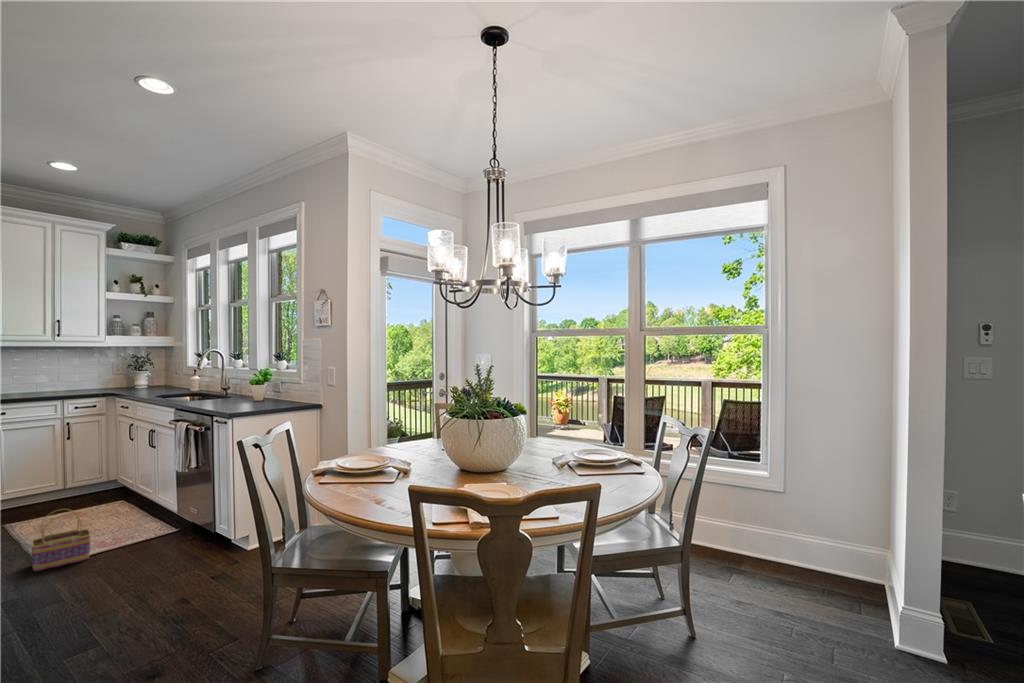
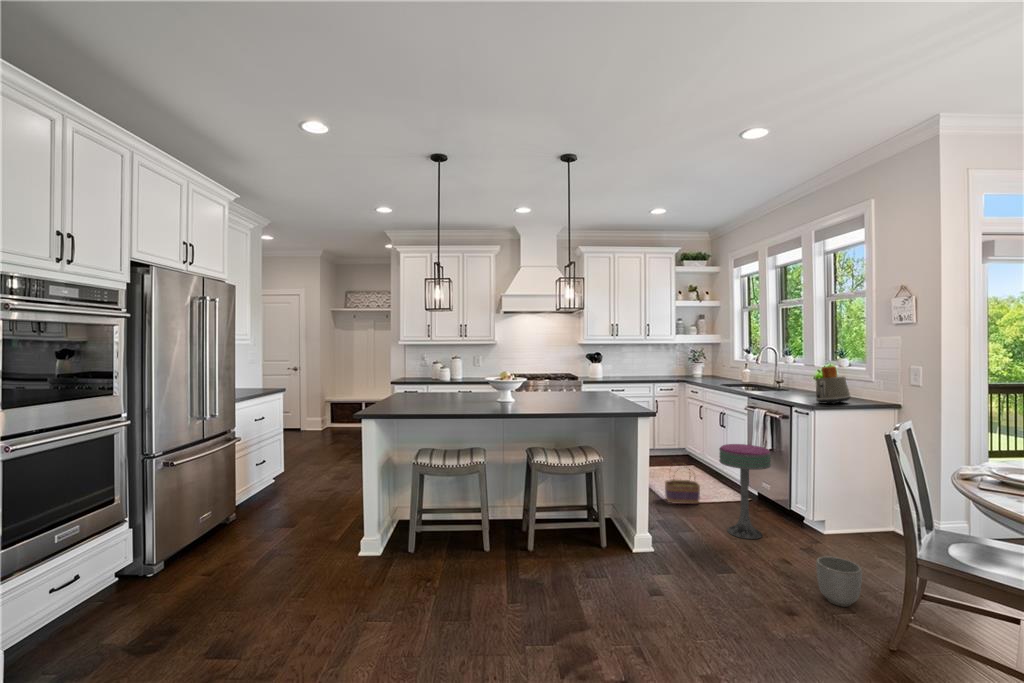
toaster: none [240,369,278,410] -> present [816,366,851,404]
bar stool: none [98,470,172,593] -> present [719,444,771,539]
planter: none [186,587,238,648] -> present [816,556,862,607]

